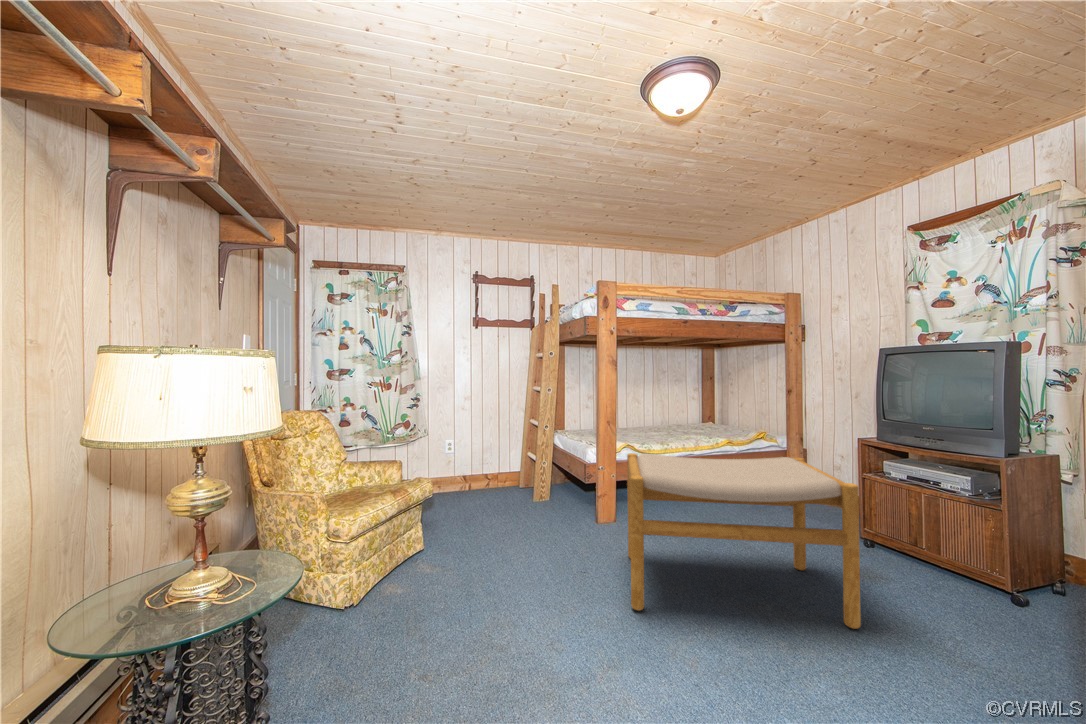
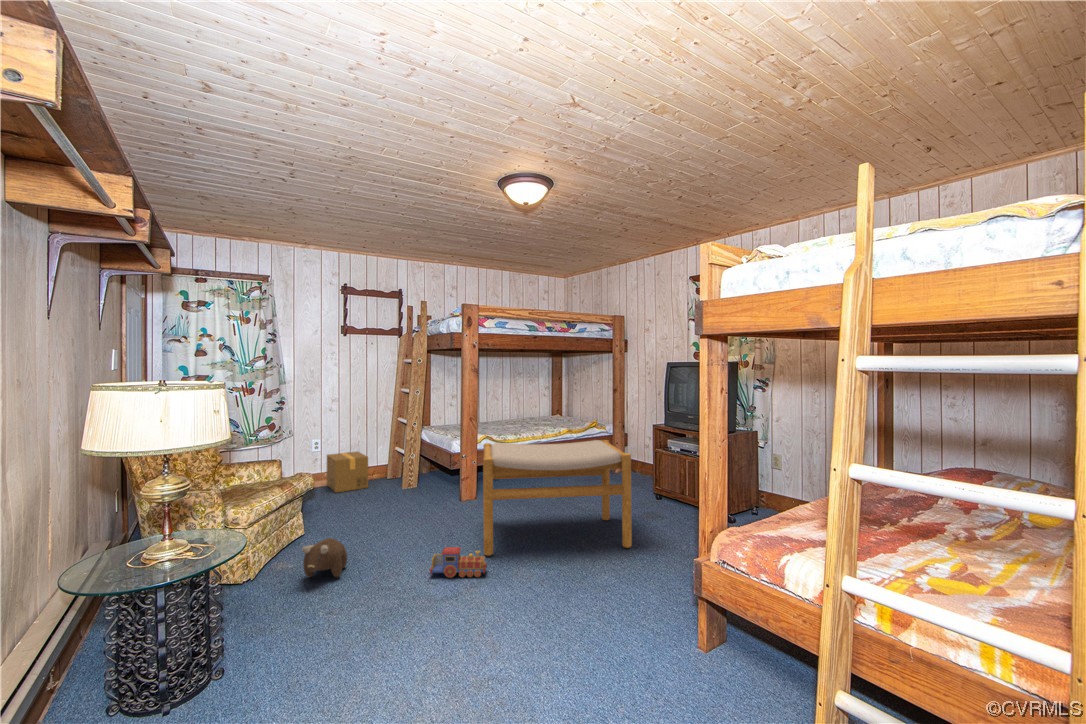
cardboard box: none [458,450,498,494] -> present [327,451,368,492]
plush toy: none [405,564,461,617] -> present [302,538,347,578]
toy train: none [559,597,638,649] -> present [430,547,487,578]

